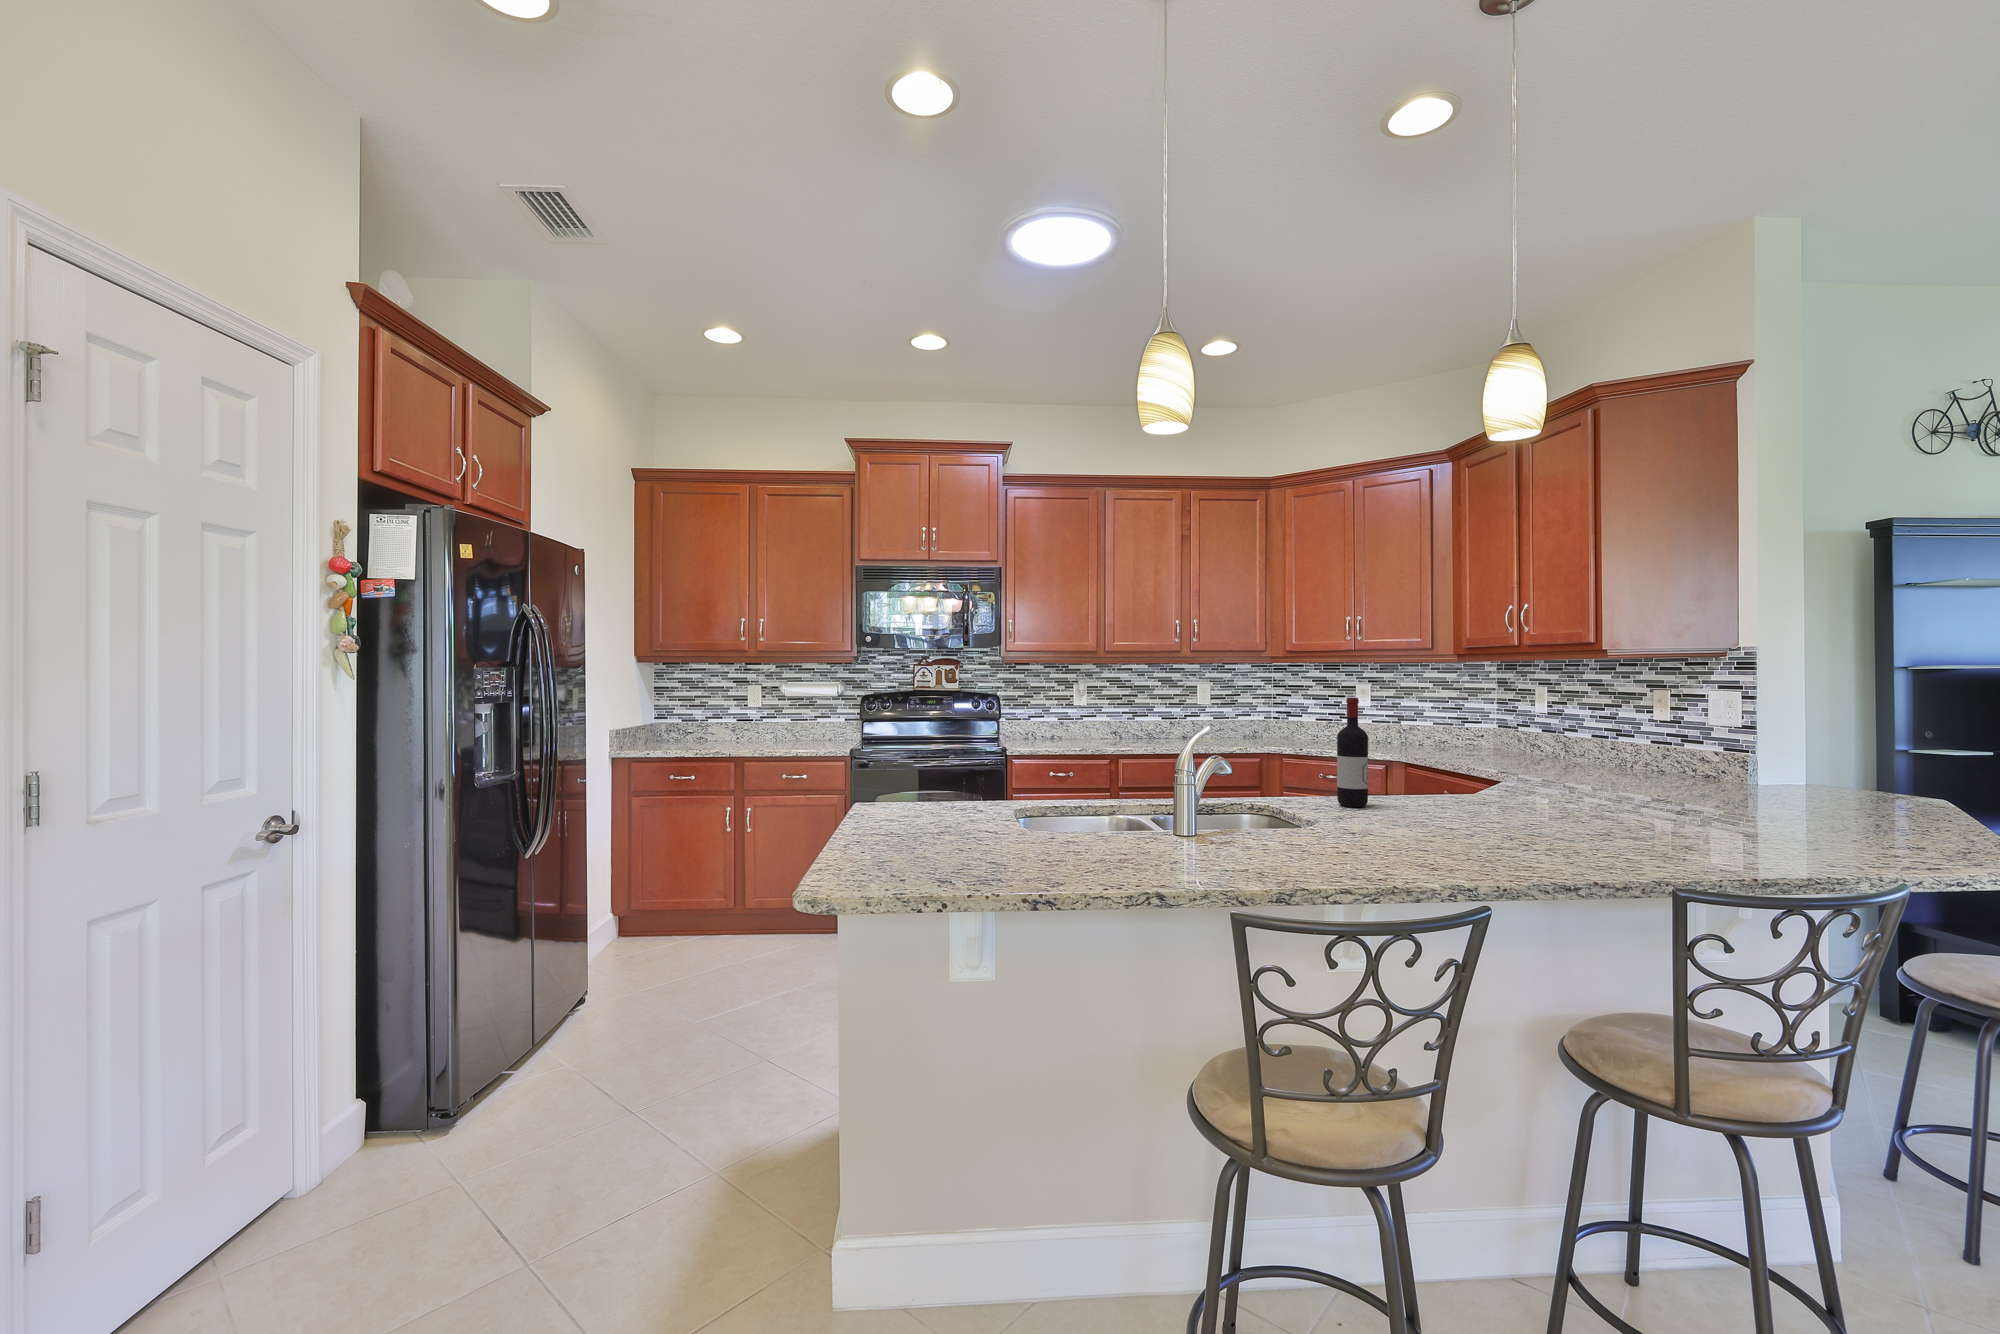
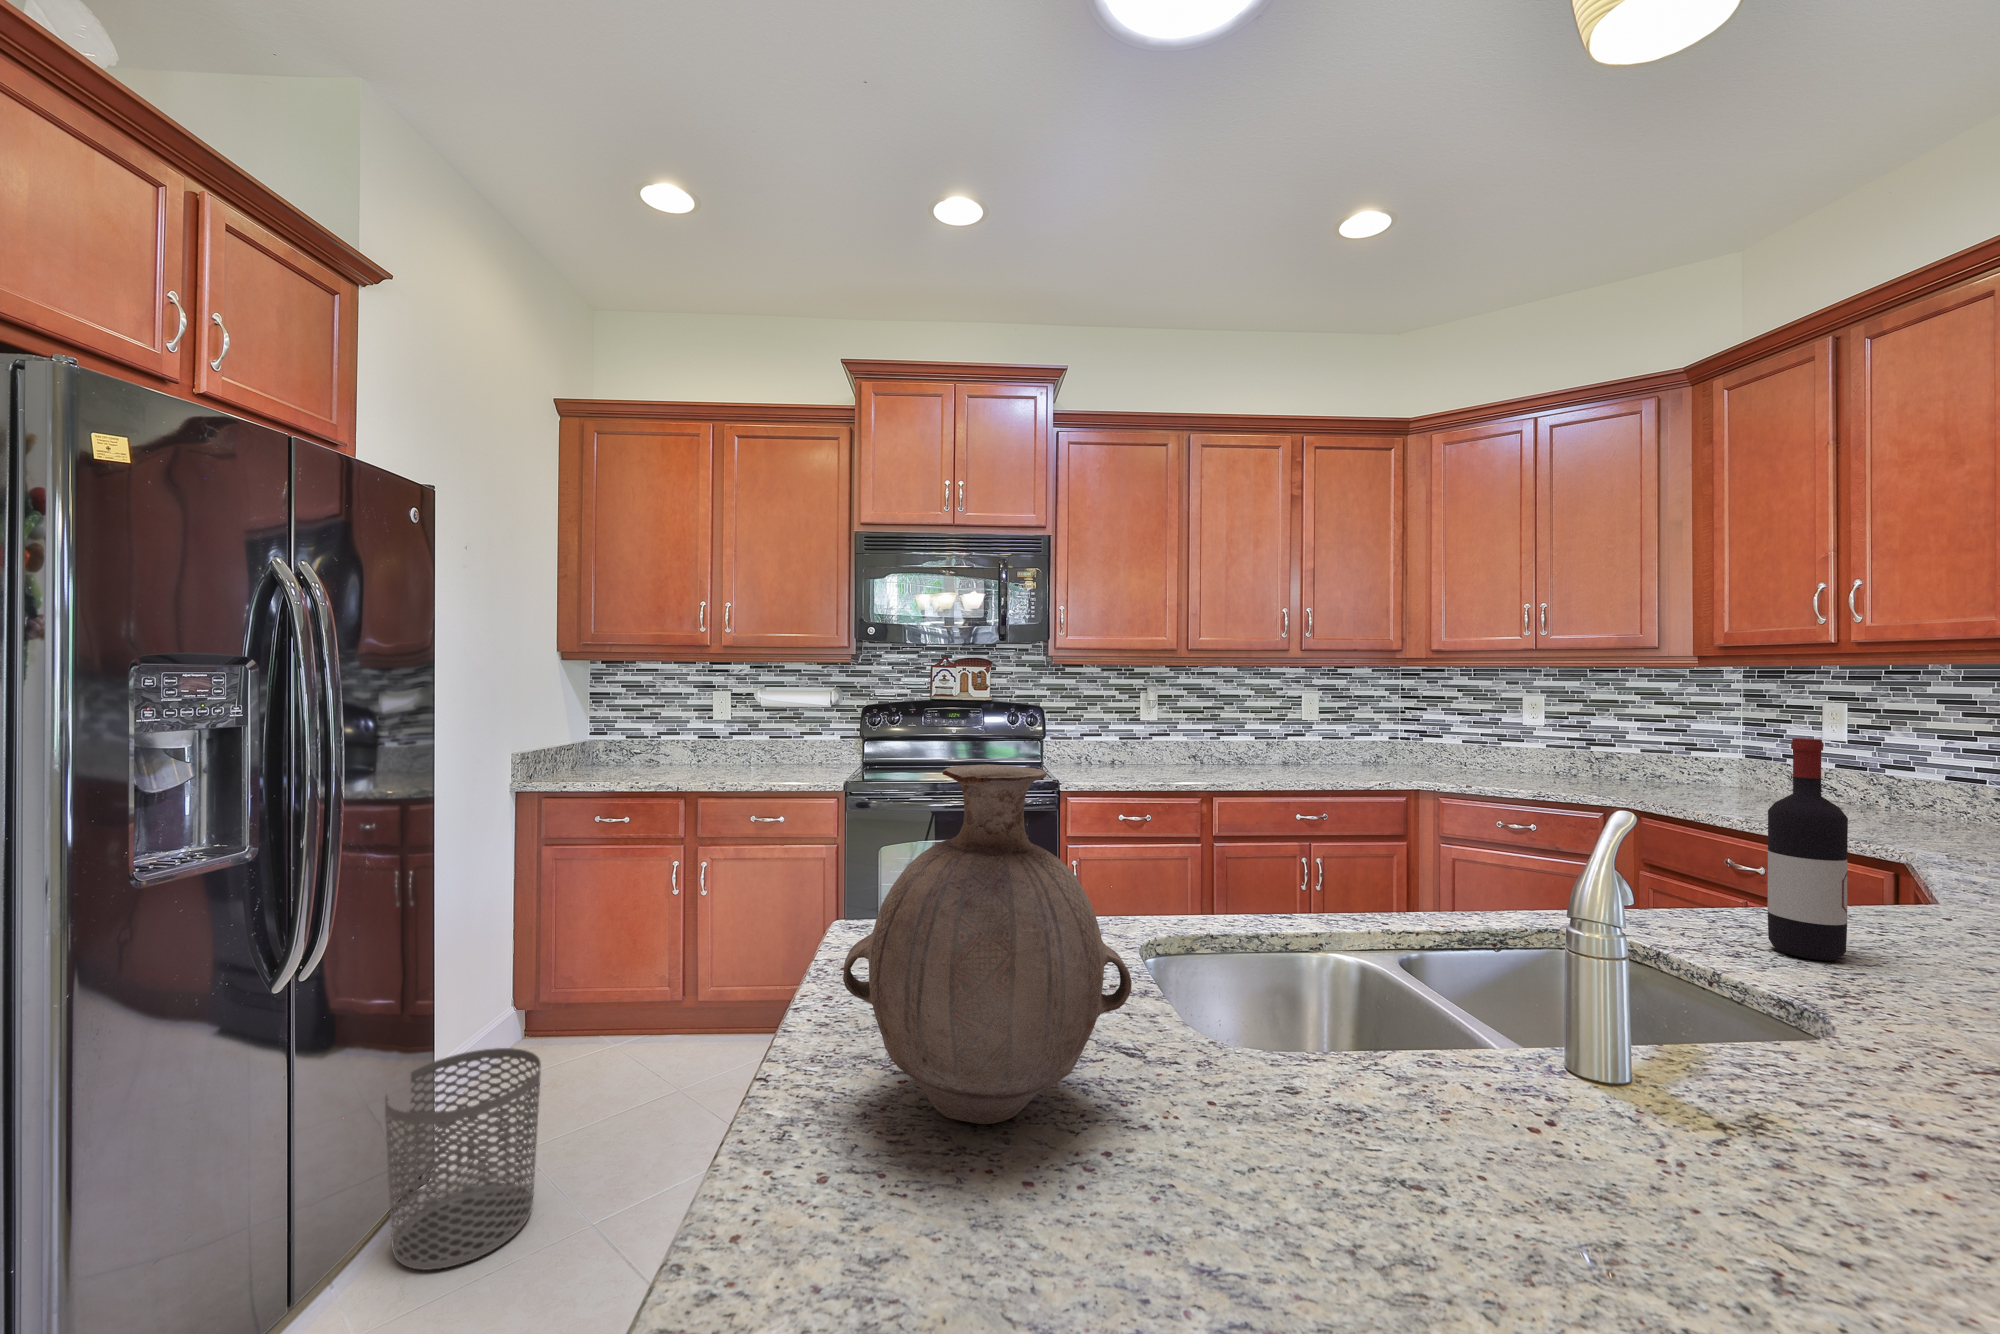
vase: none [876,704,990,839] -> present [843,764,1132,1124]
waste bin: none [573,915,663,1039] -> present [385,1048,541,1270]

